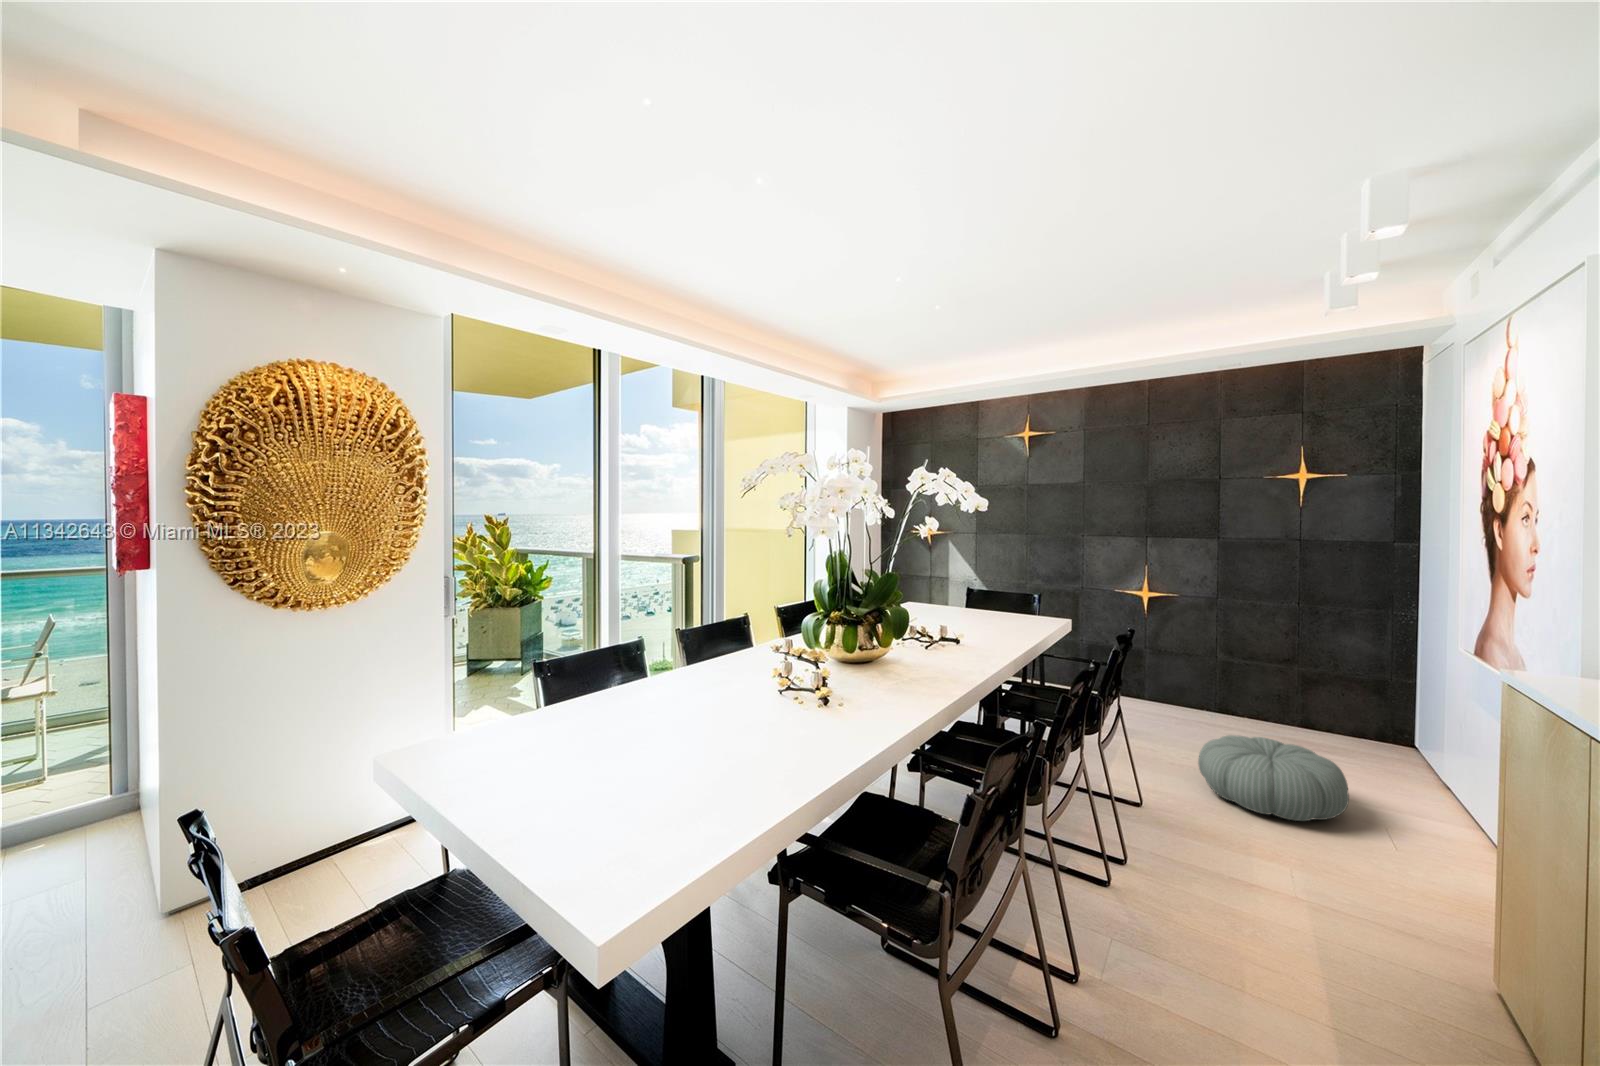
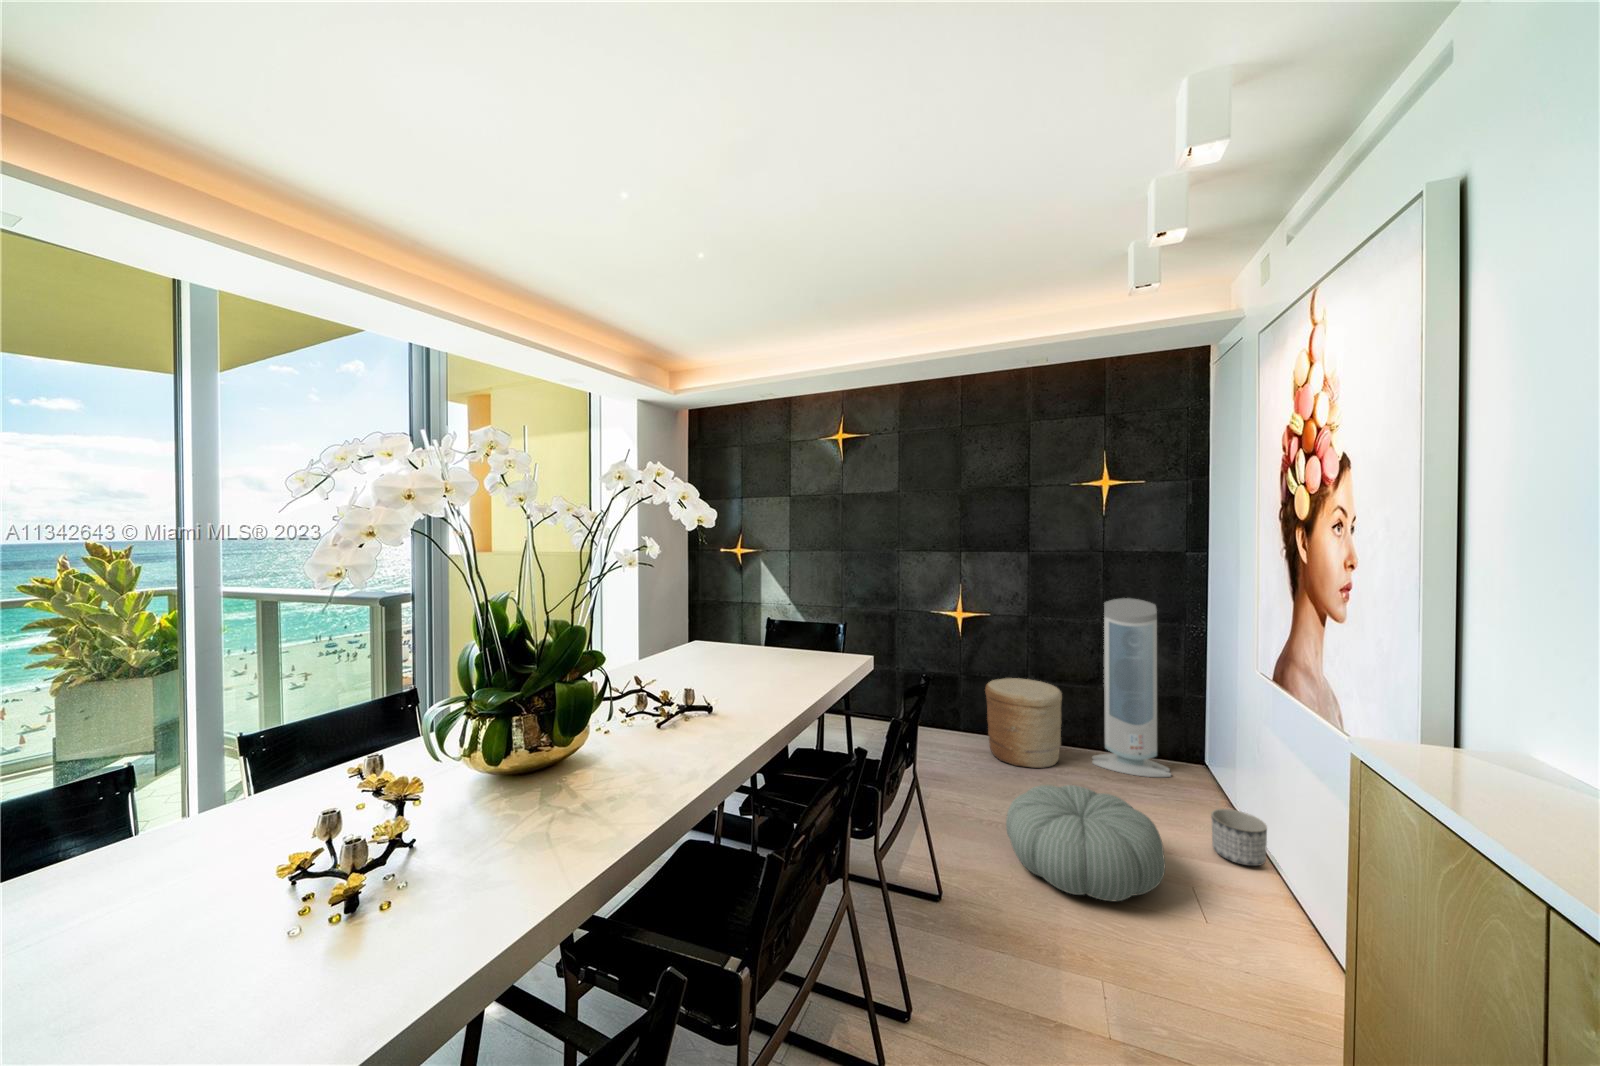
air purifier: none [1281,585,1365,751] -> present [1092,598,1171,777]
woven basket: none [1172,655,1250,734] -> present [985,678,1062,768]
planter: none [1400,768,1457,815] -> present [1211,809,1267,866]

